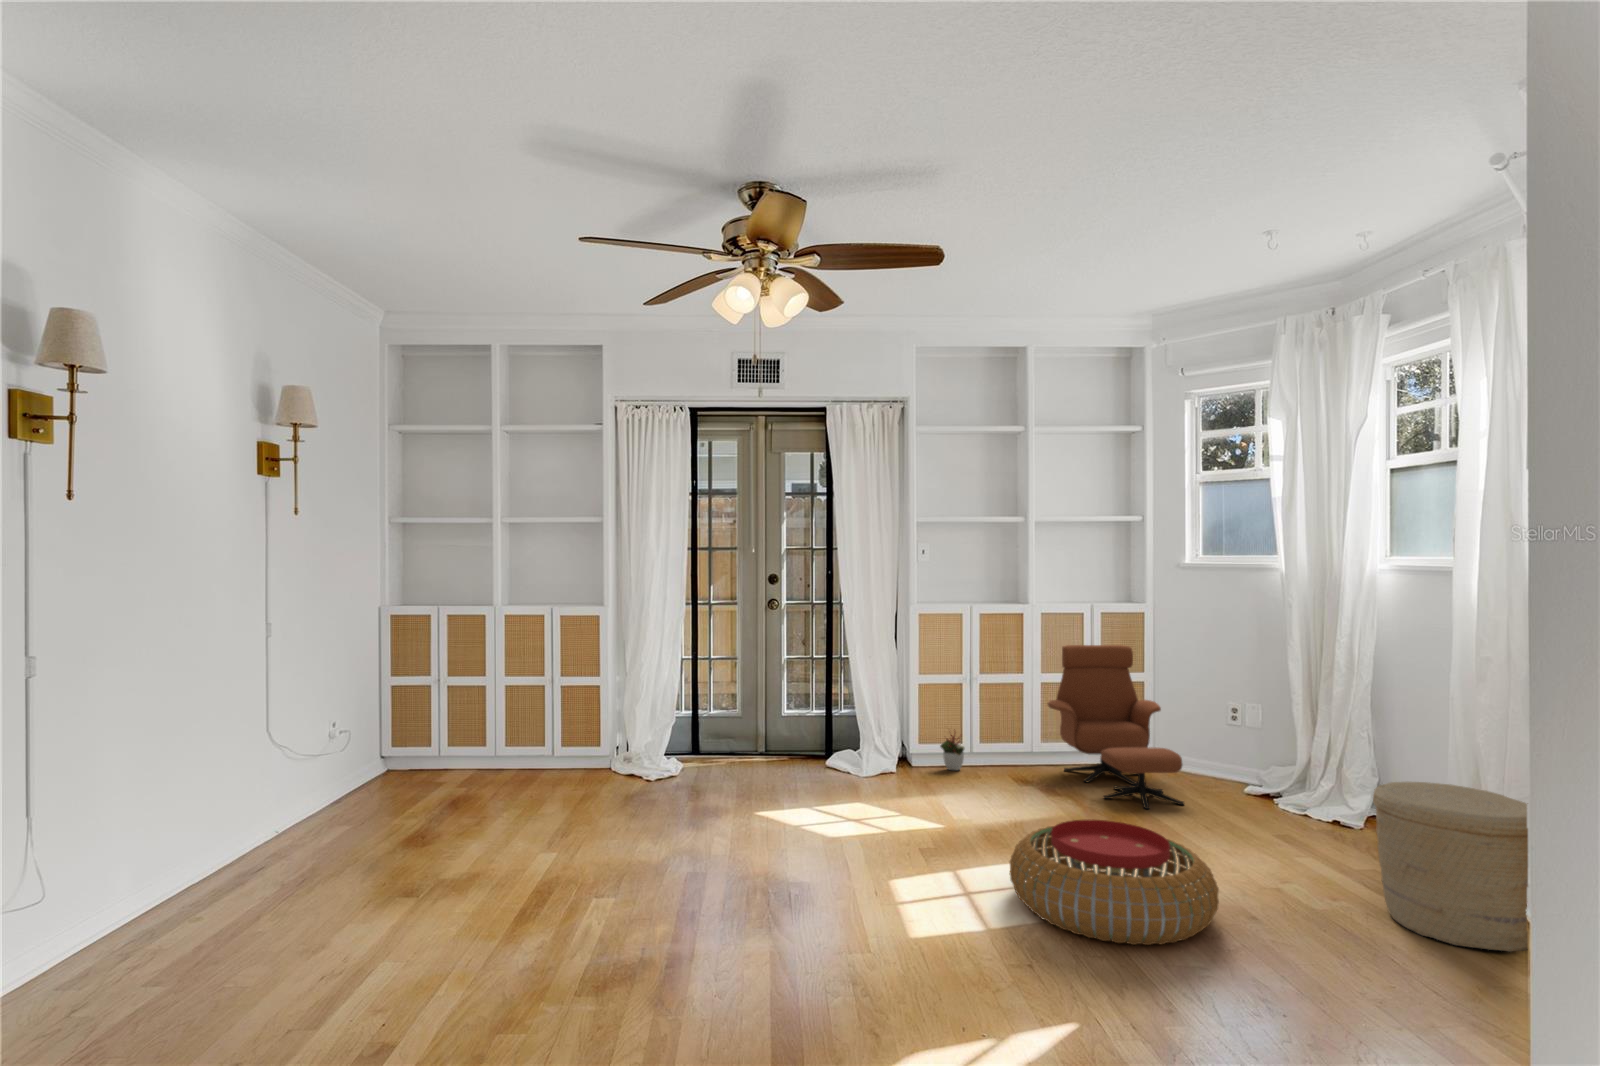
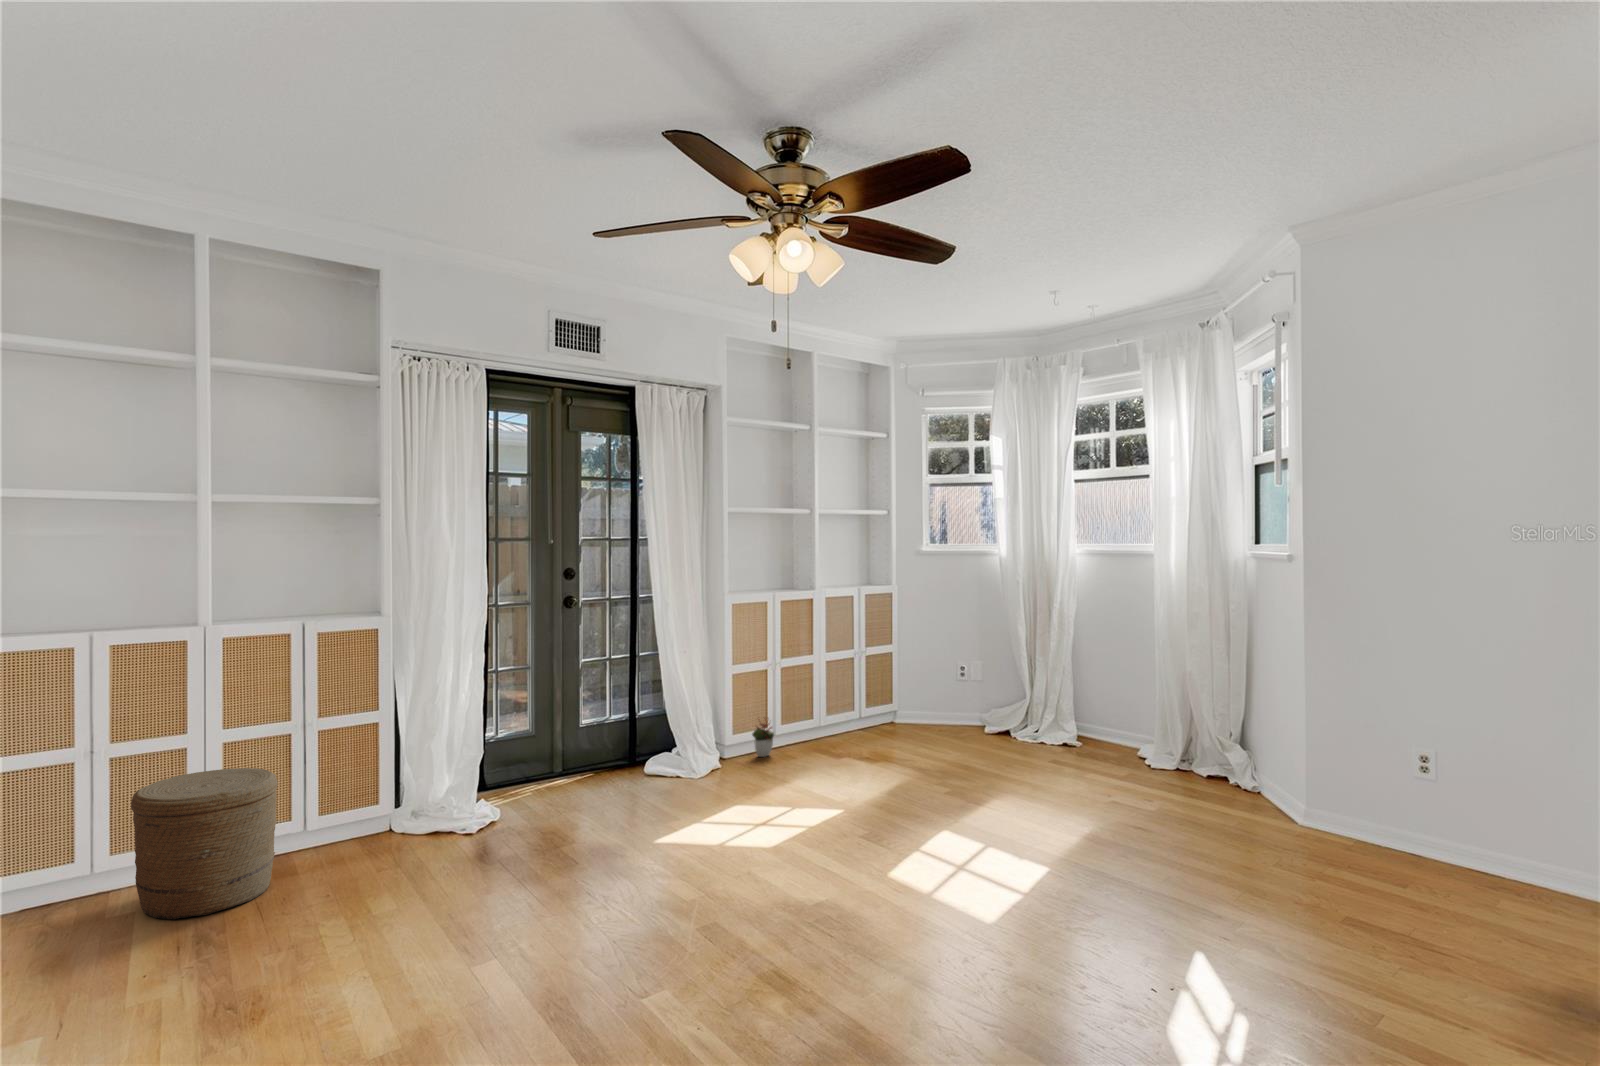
lounge chair: present [1048,645,1184,809] -> none [836,623,967,760]
woven basket: present [1373,782,1528,952] -> present [131,768,278,920]
pouf: present [1010,820,1219,945] -> none [974,771,1141,867]

